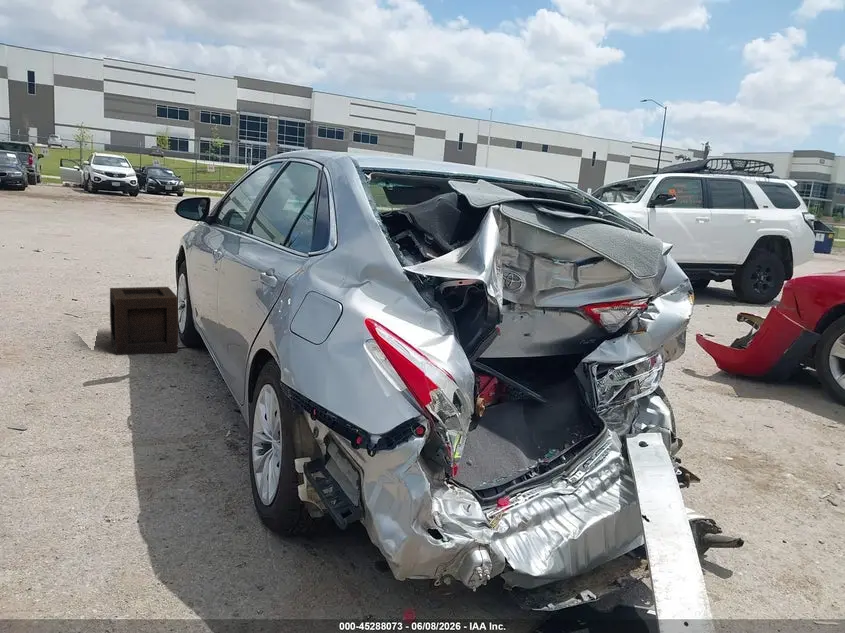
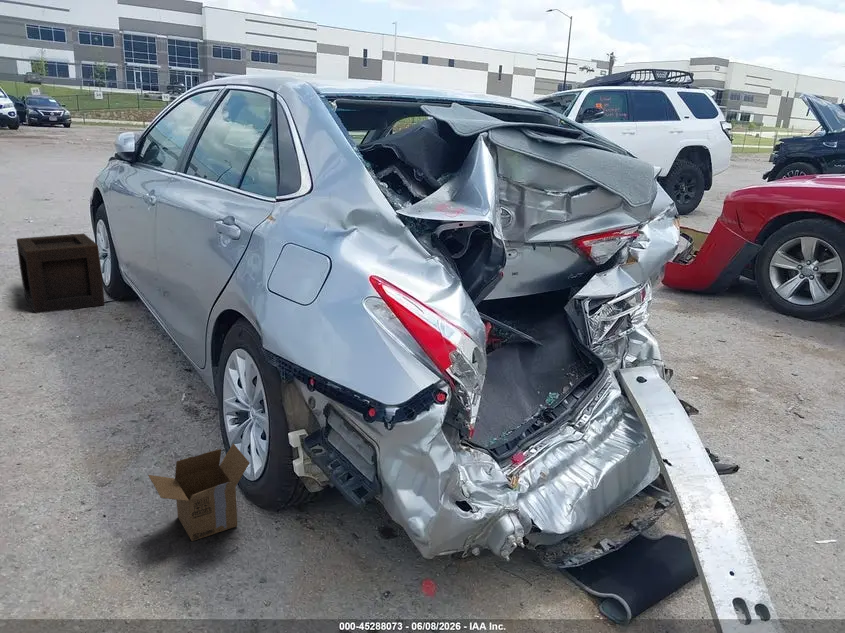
cardboard box: none [177,471,265,555] -> present [148,443,250,541]

